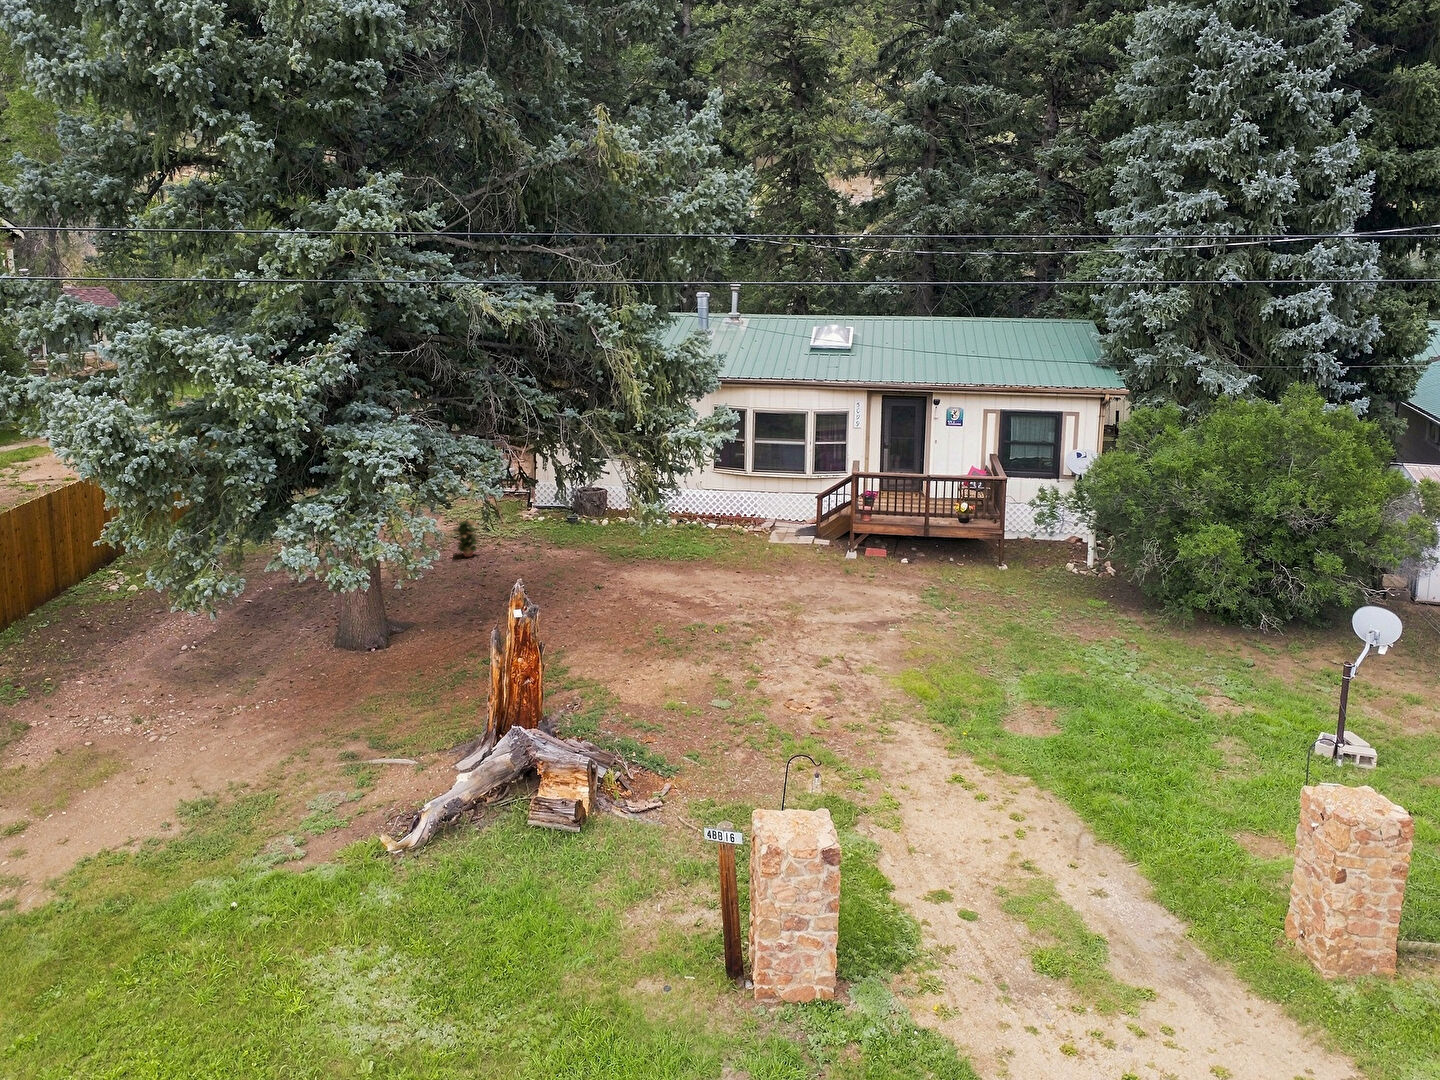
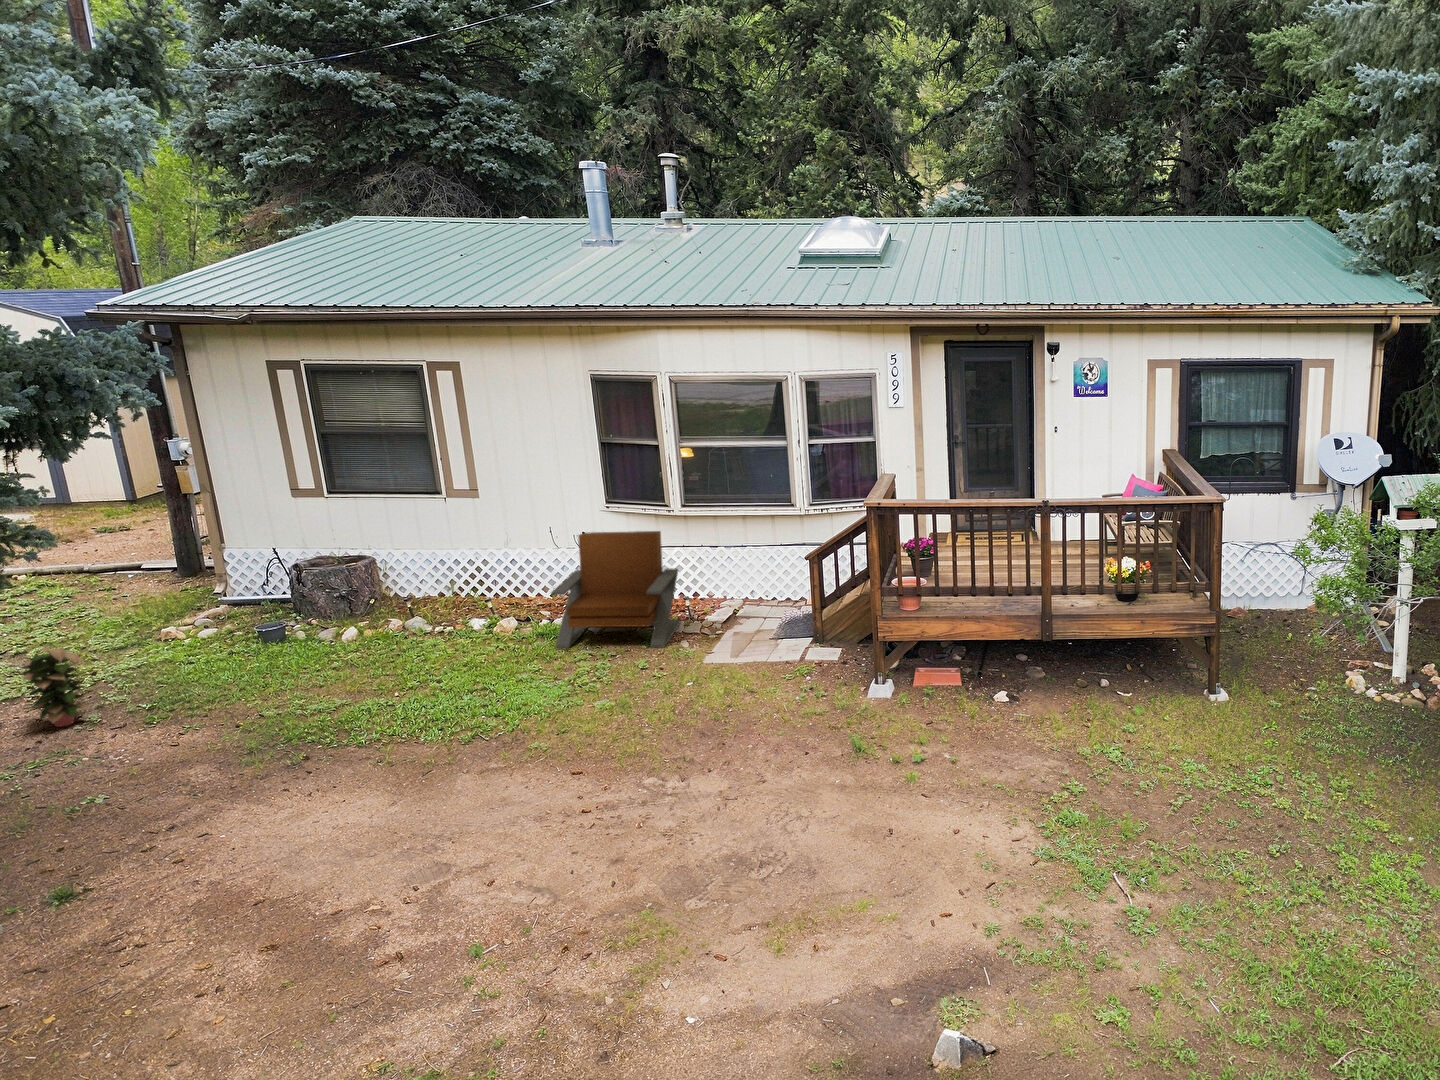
lounge chair: none [689,481,748,538] -> present [551,531,681,648]

